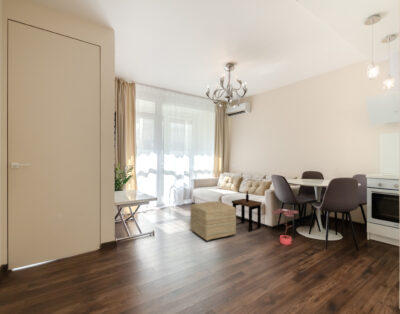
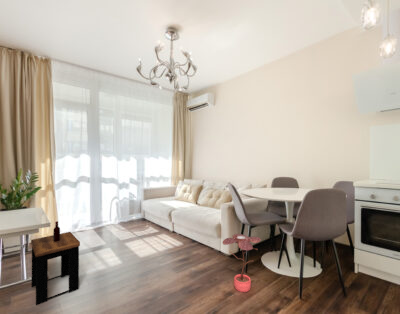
side table: present [232,191,262,232] -> present [31,221,80,305]
ottoman: present [190,201,236,241] -> none [109,222,173,292]

